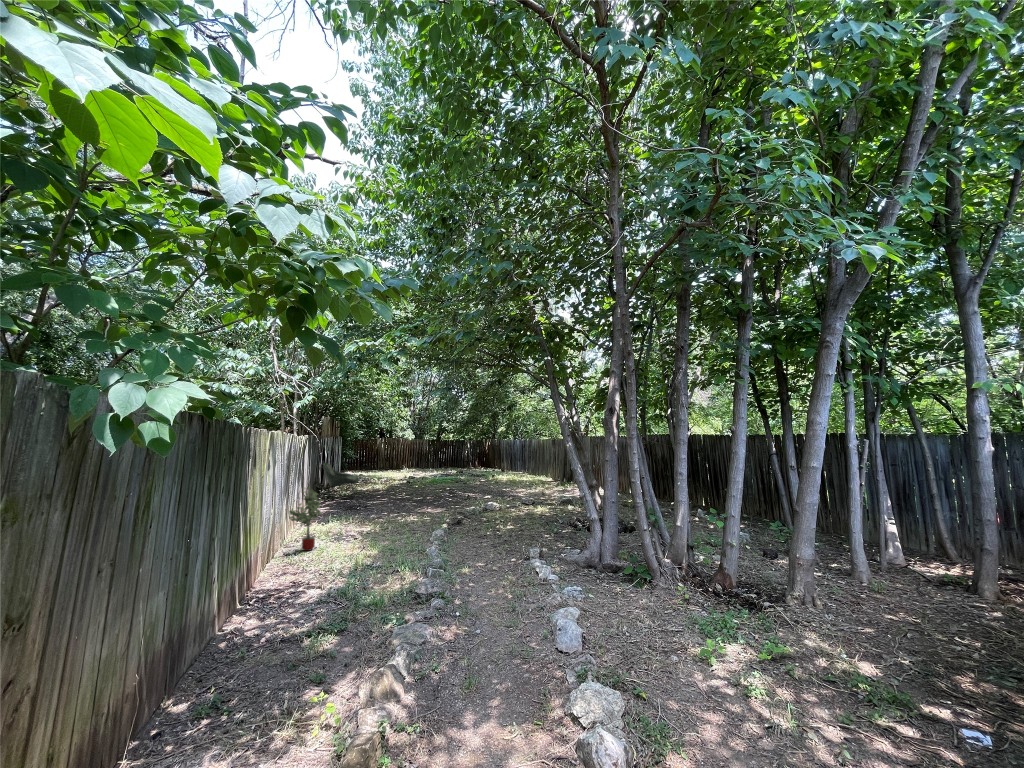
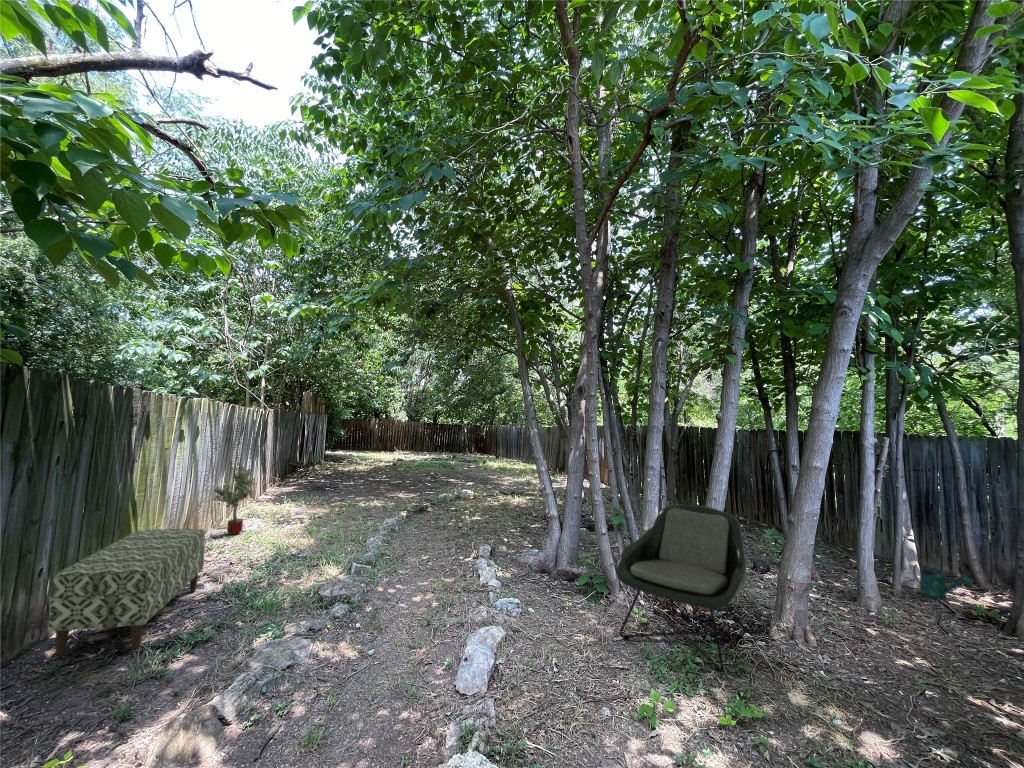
lounge chair: present [323,463,358,501] -> present [616,504,747,672]
bench: none [228,543,314,646] -> present [48,529,205,656]
watering can: none [896,544,942,571] -> present [913,565,971,599]

